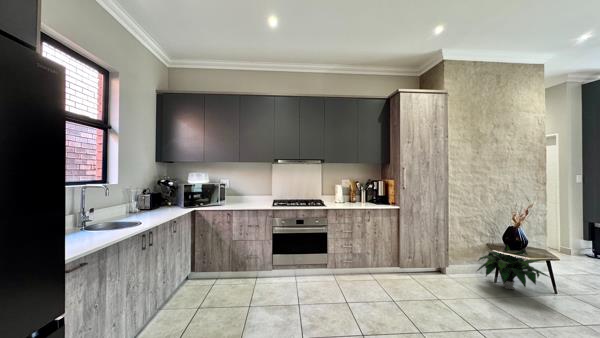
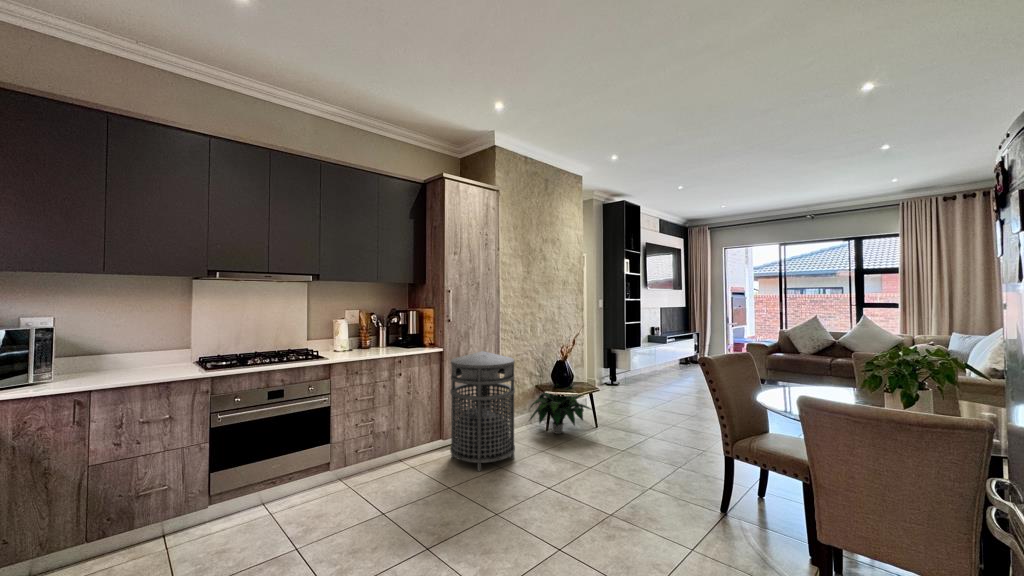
trash can: none [403,211,457,298] -> present [450,351,515,472]

